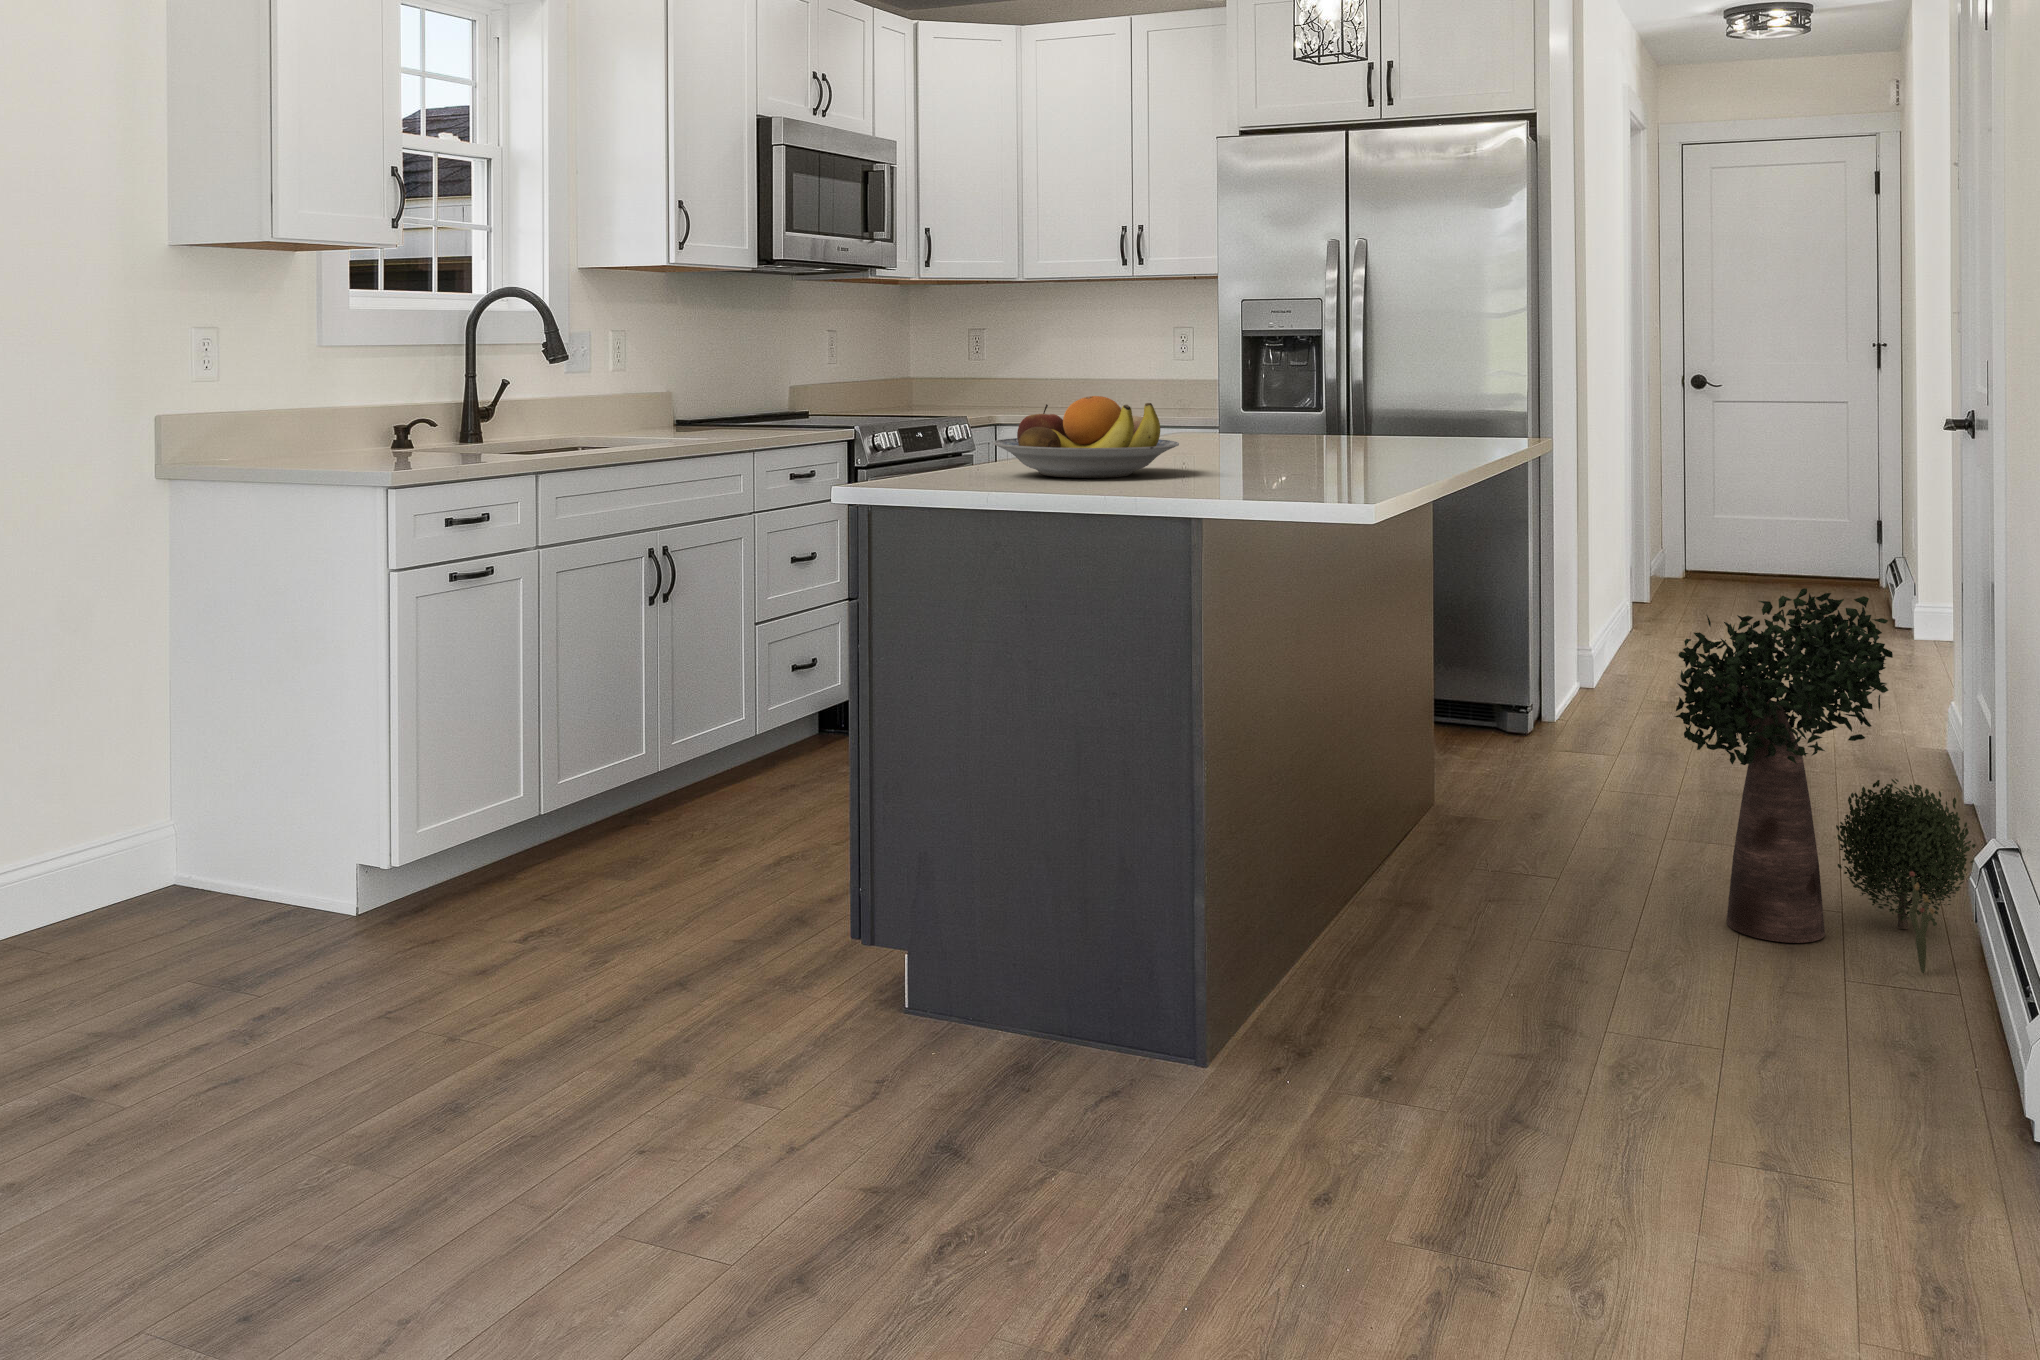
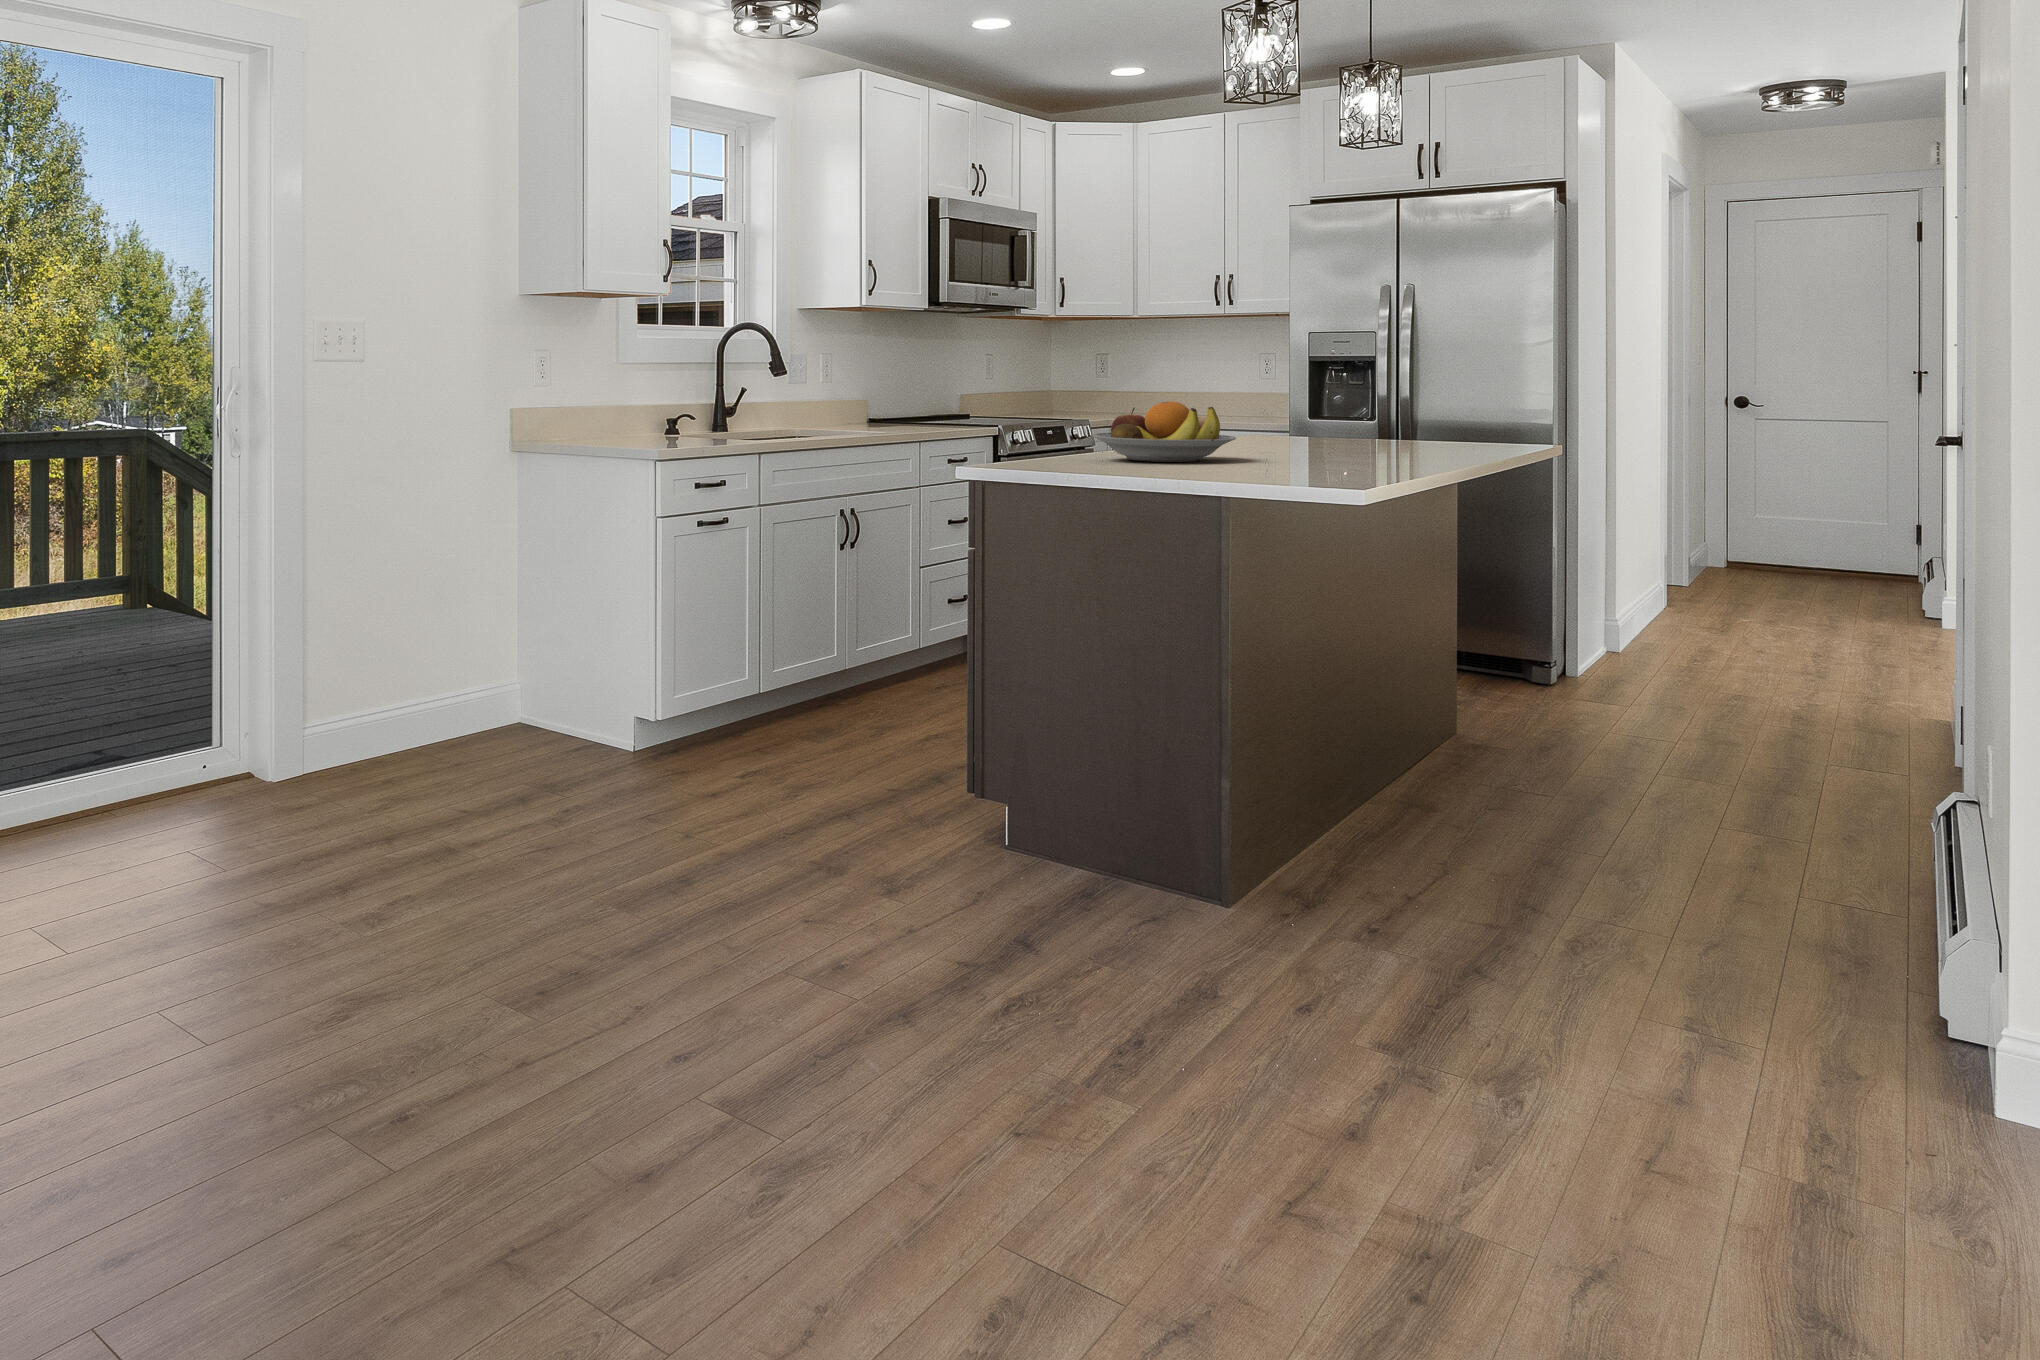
potted plant: present [1675,588,1976,973] -> none [1658,565,1940,886]

